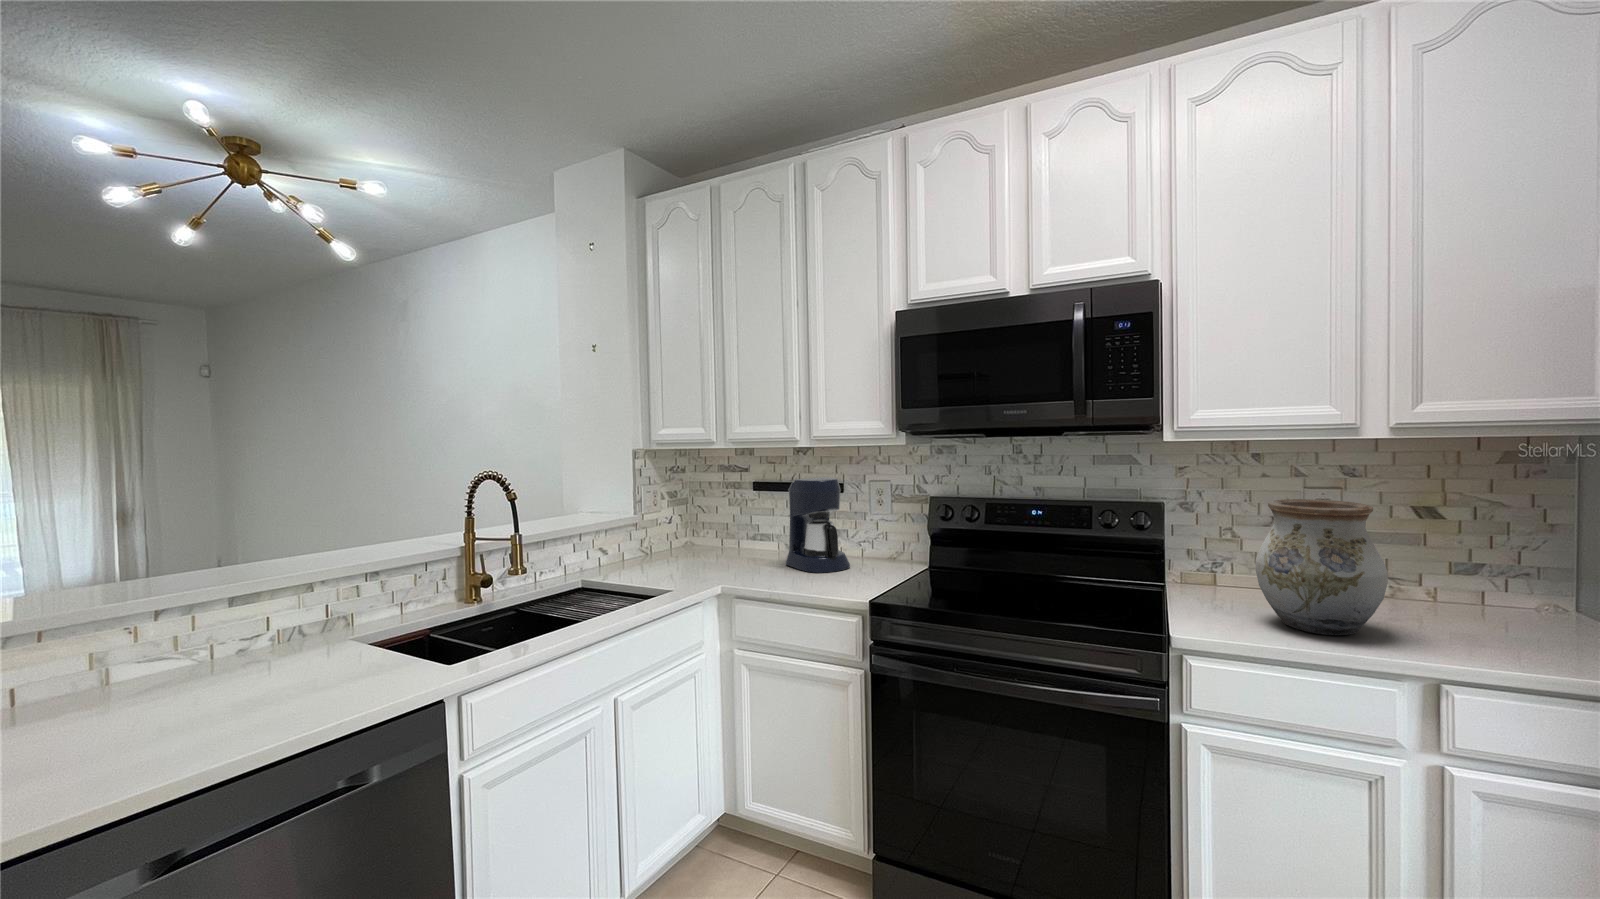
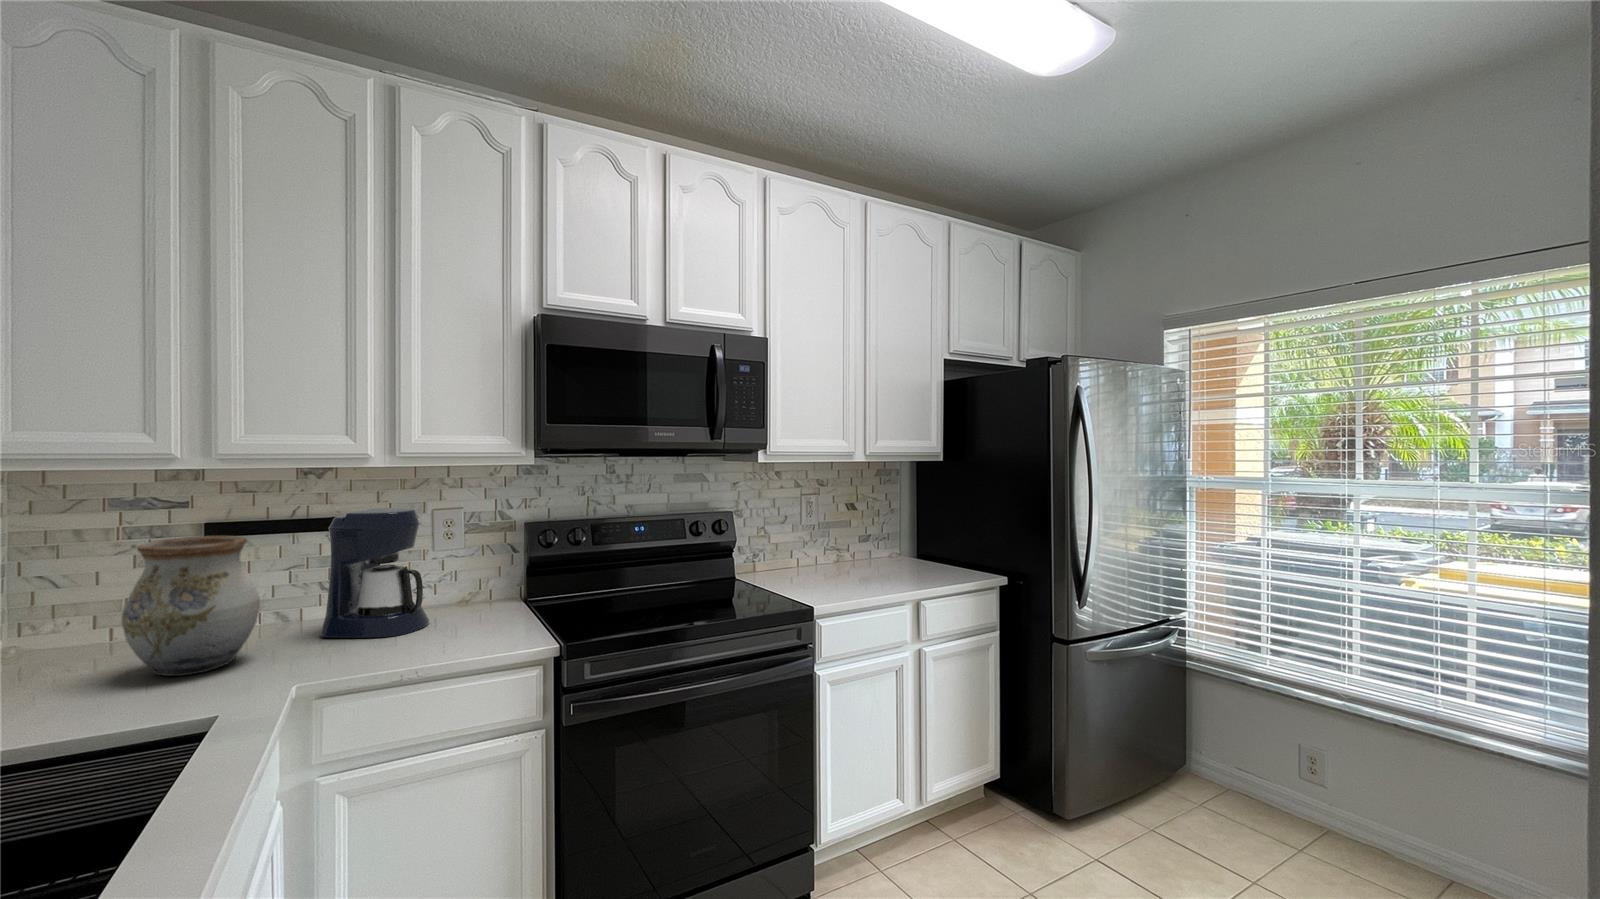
vase: present [1256,499,1388,635] -> present [122,536,260,676]

